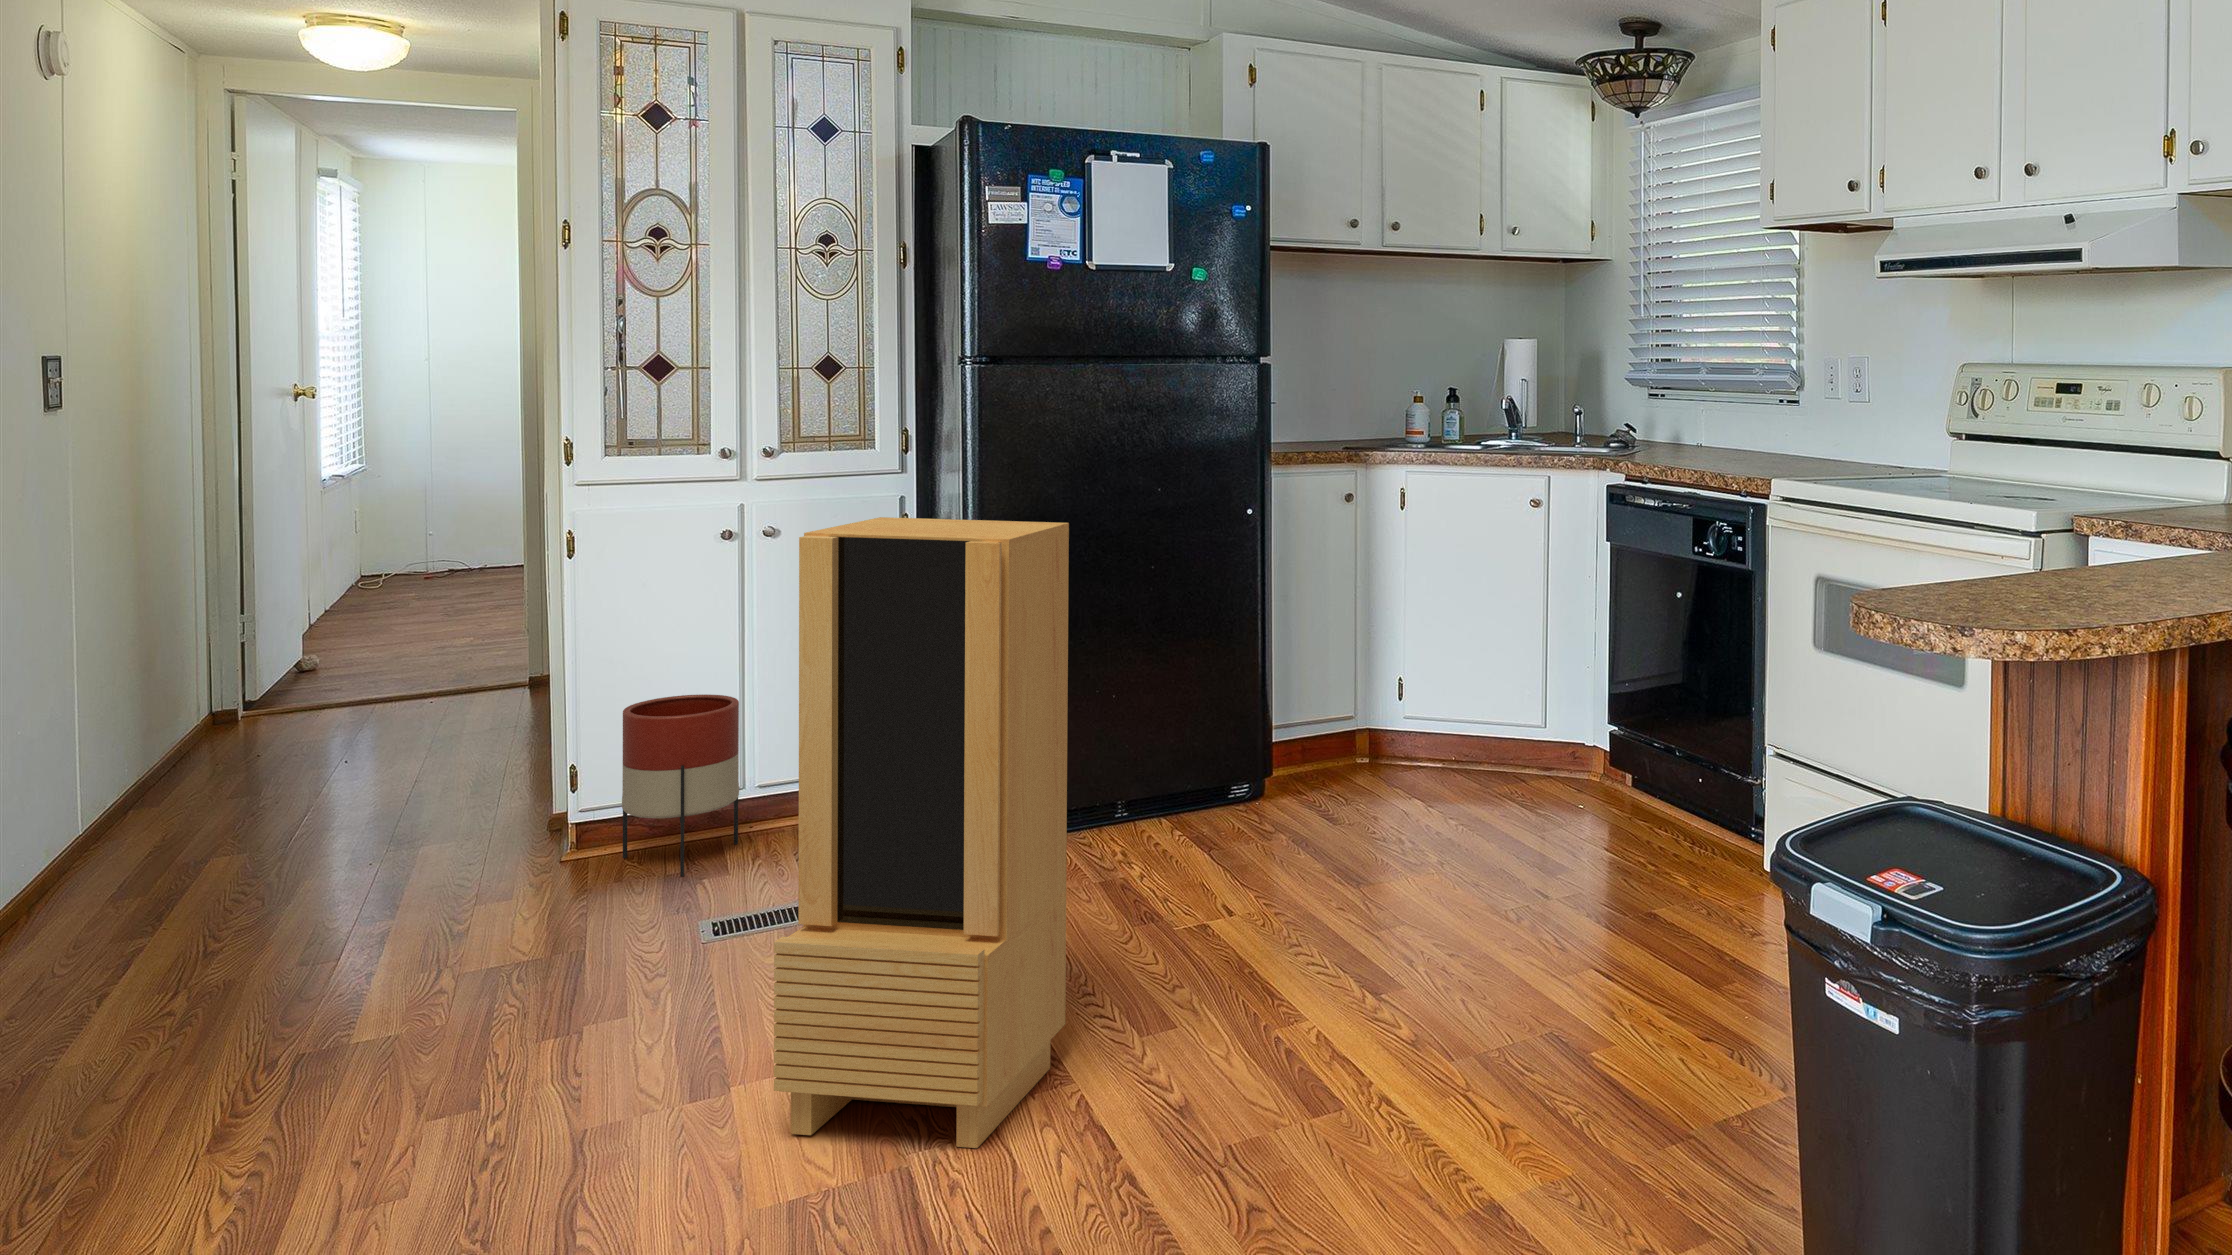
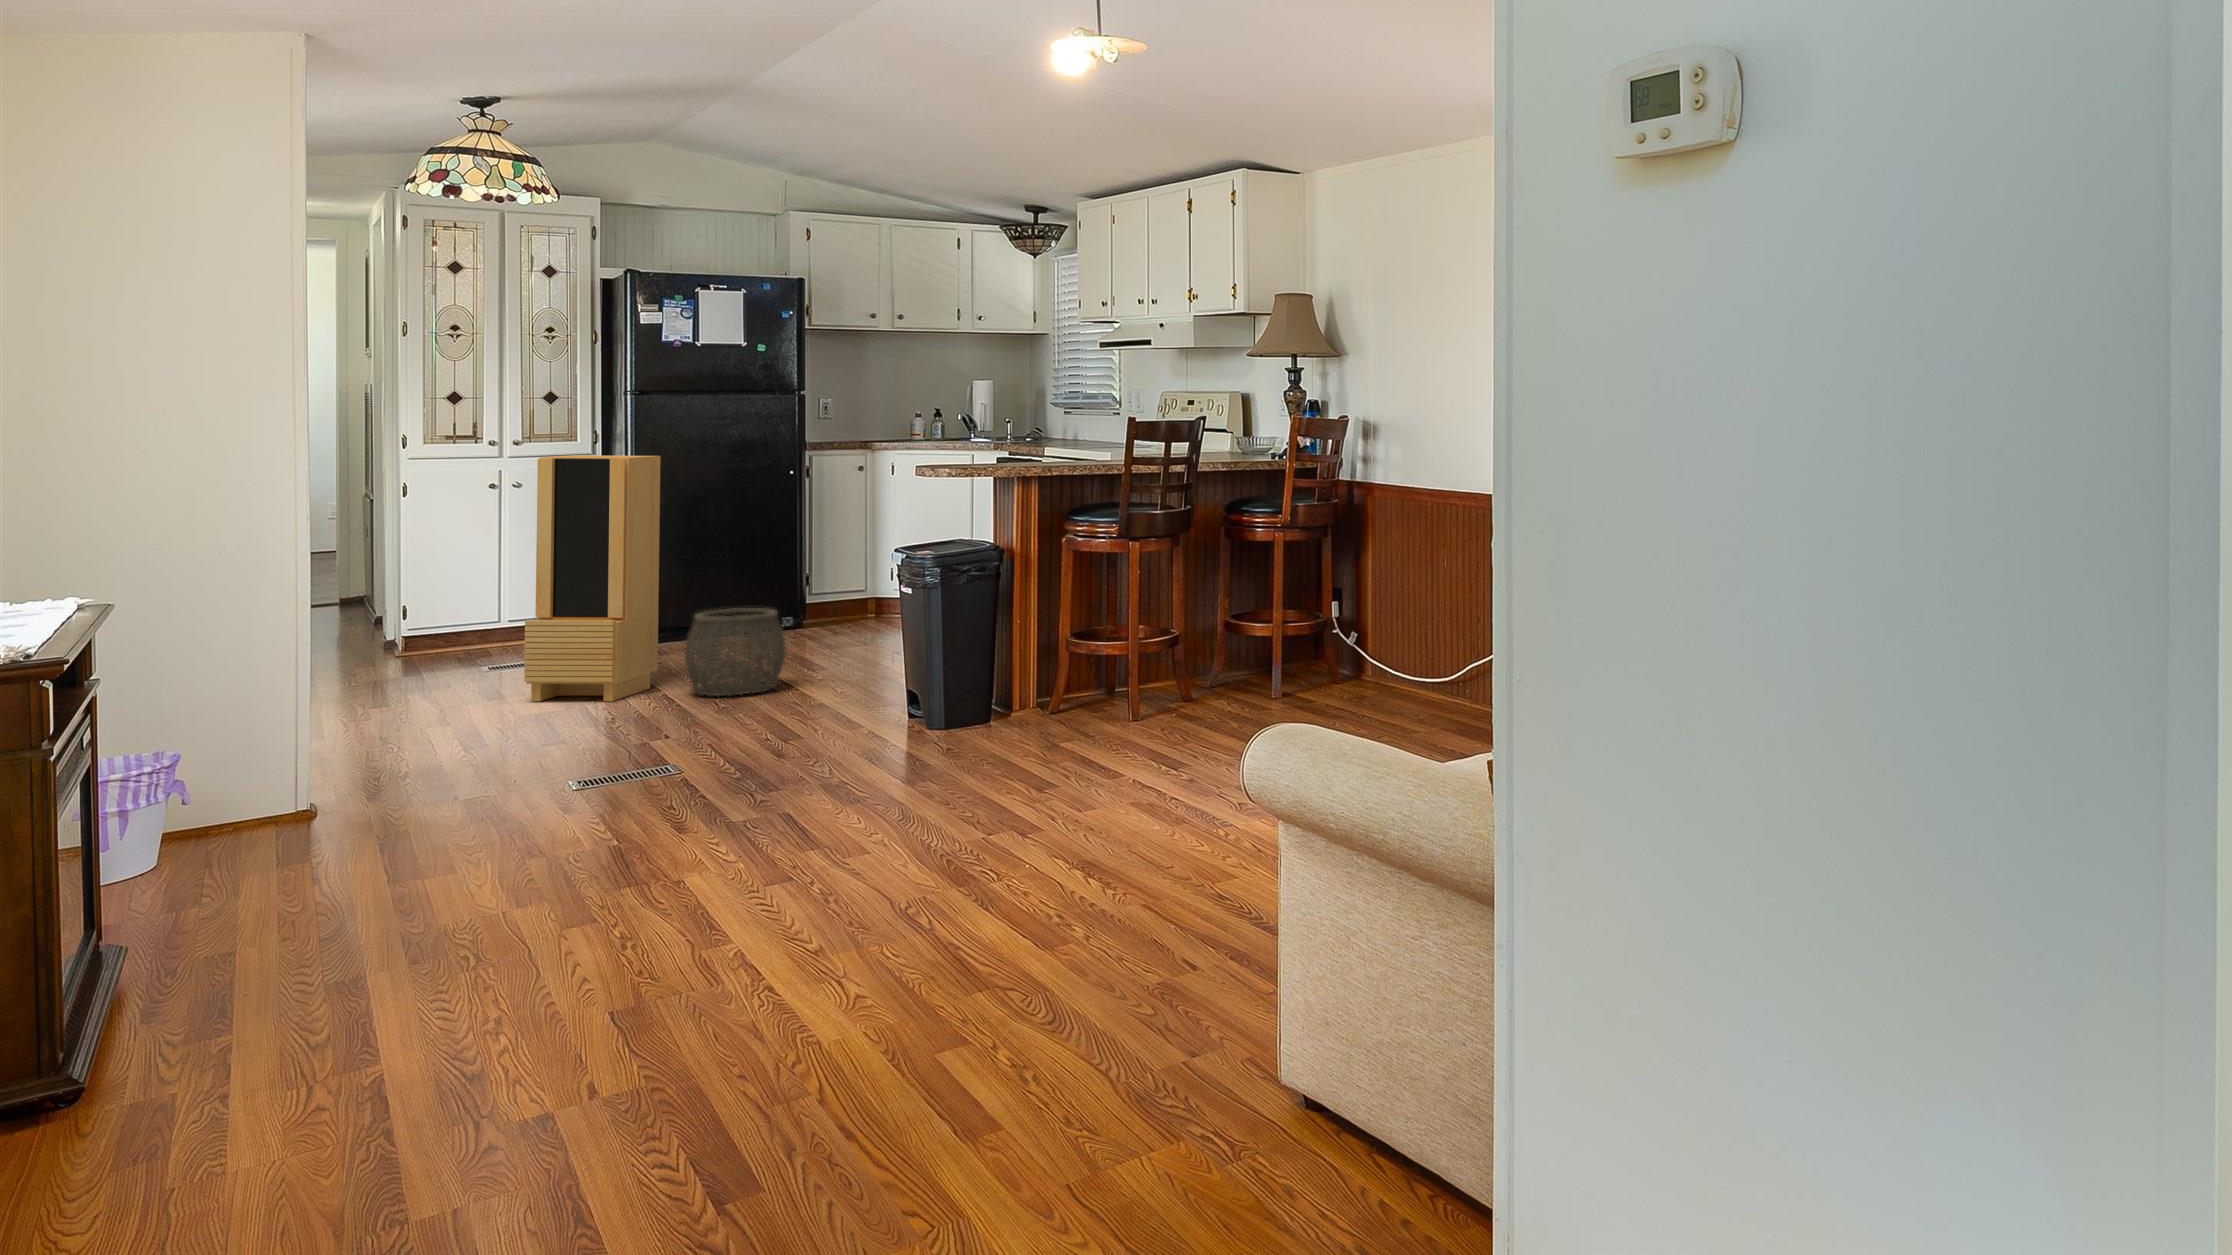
planter: present [622,694,739,876] -> none [431,570,498,657]
woven basket: none [1135,884,1362,1146] -> present [684,608,786,696]

